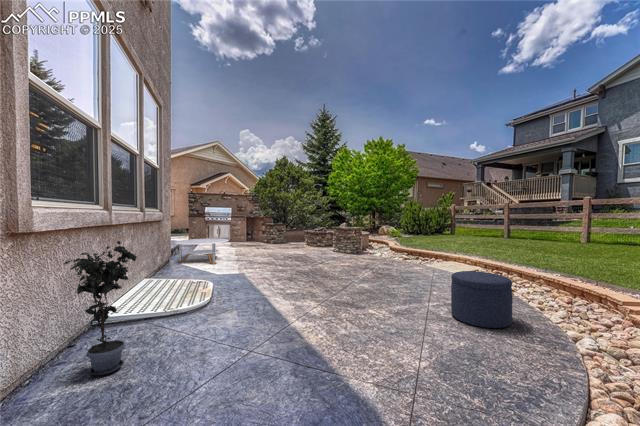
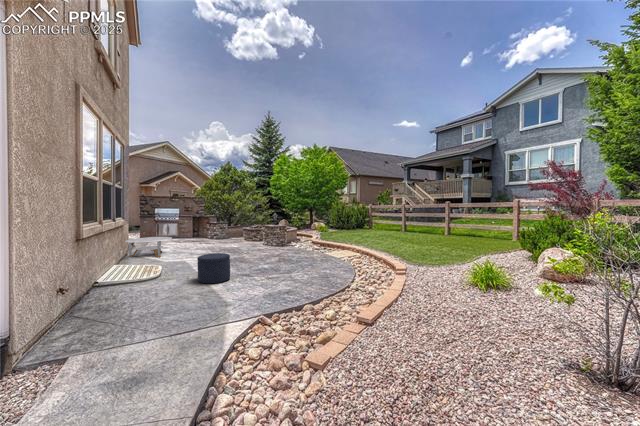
potted plant: present [64,241,137,375] -> none [64,244,105,315]
ottoman: present [451,271,512,328] -> present [197,253,230,283]

